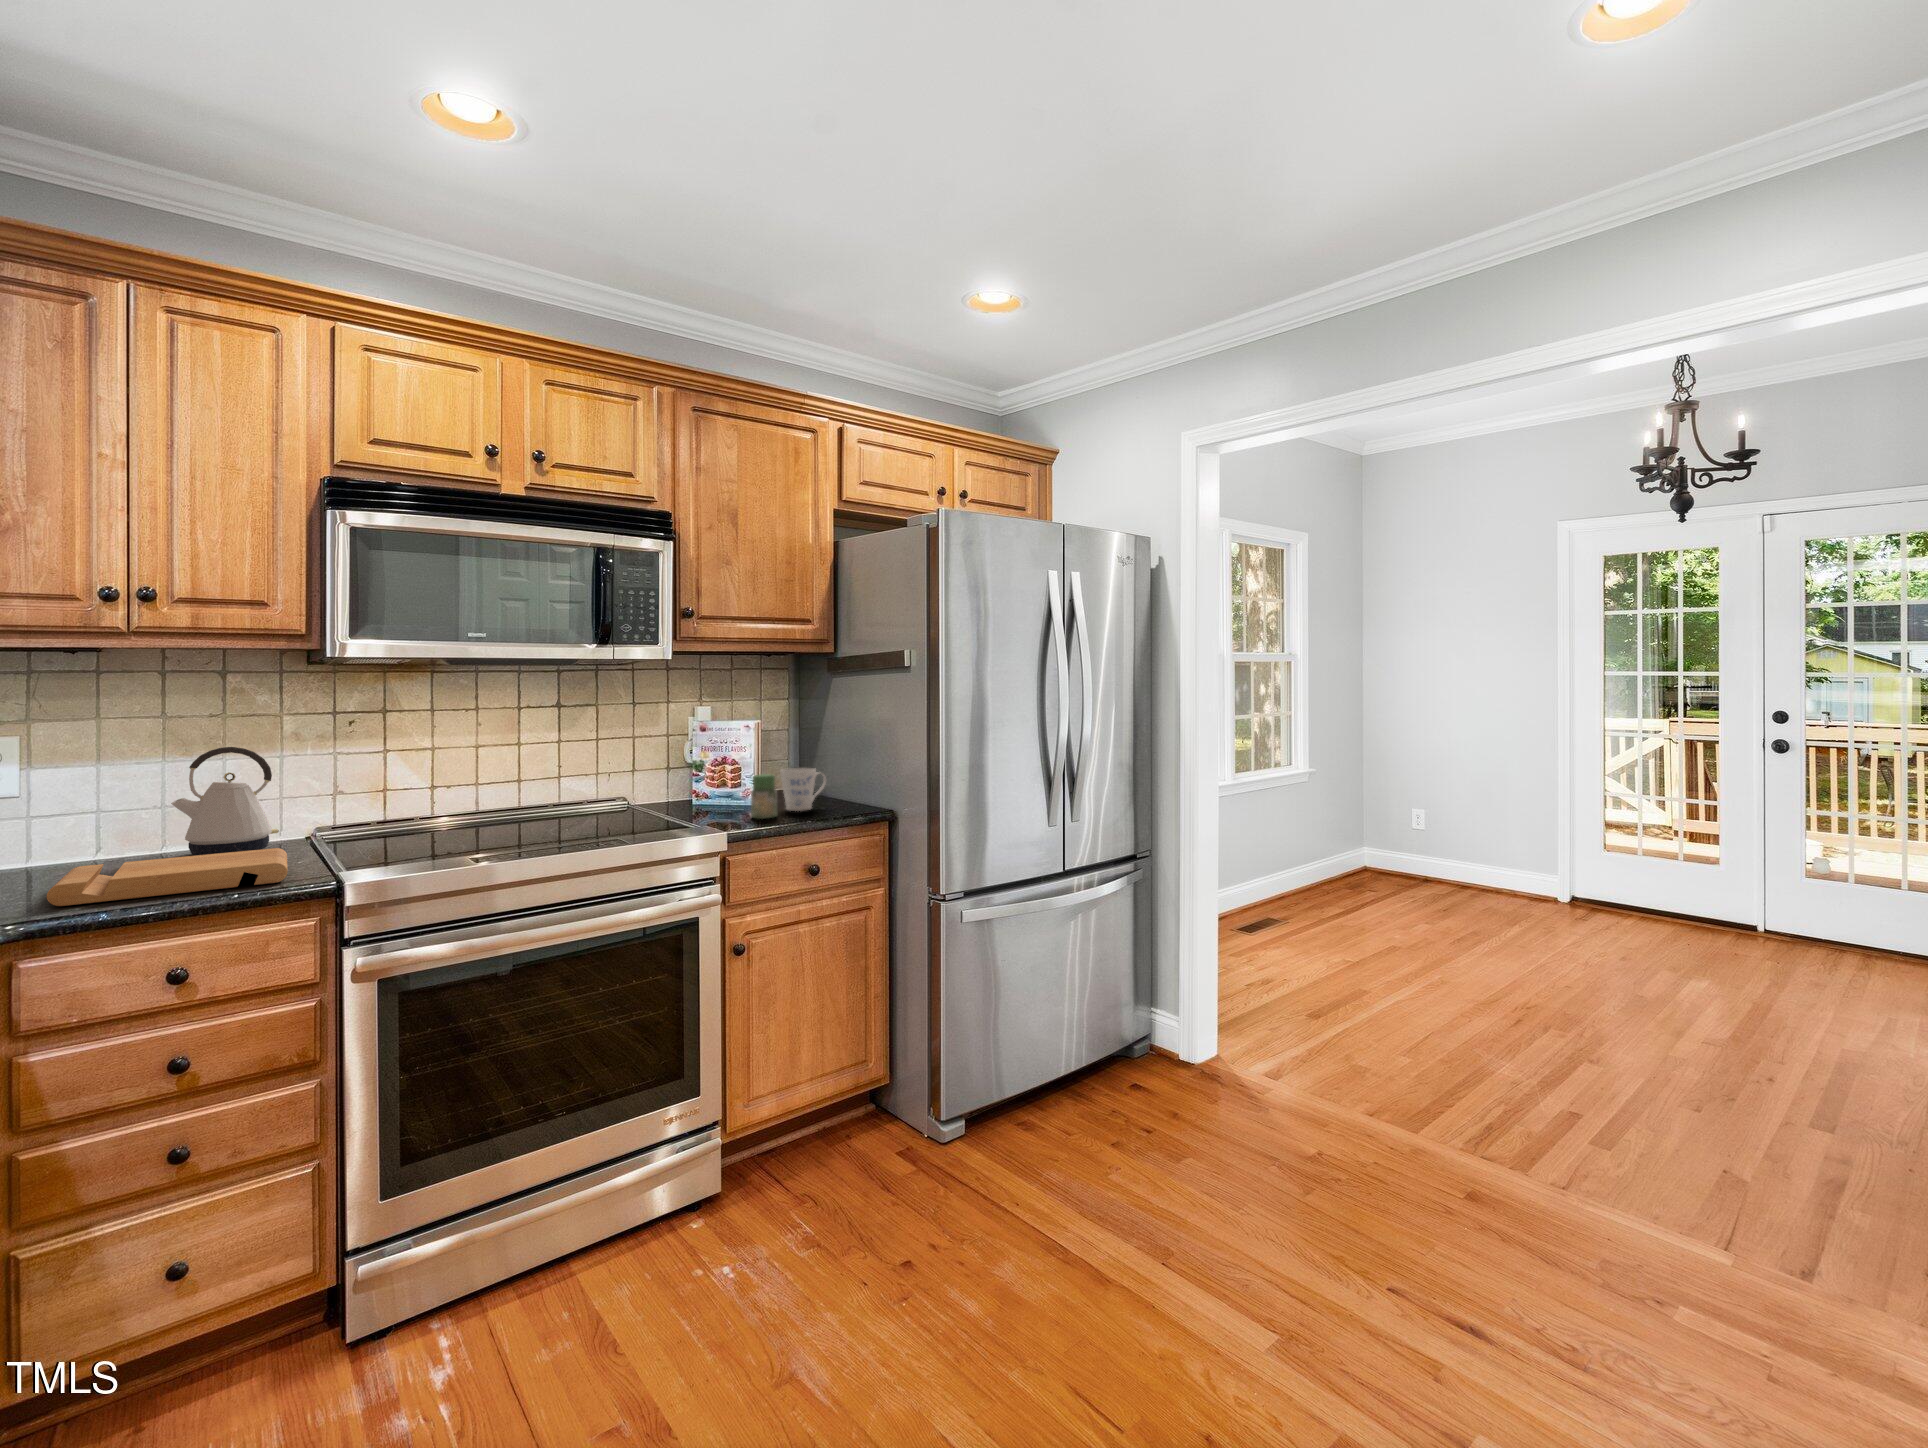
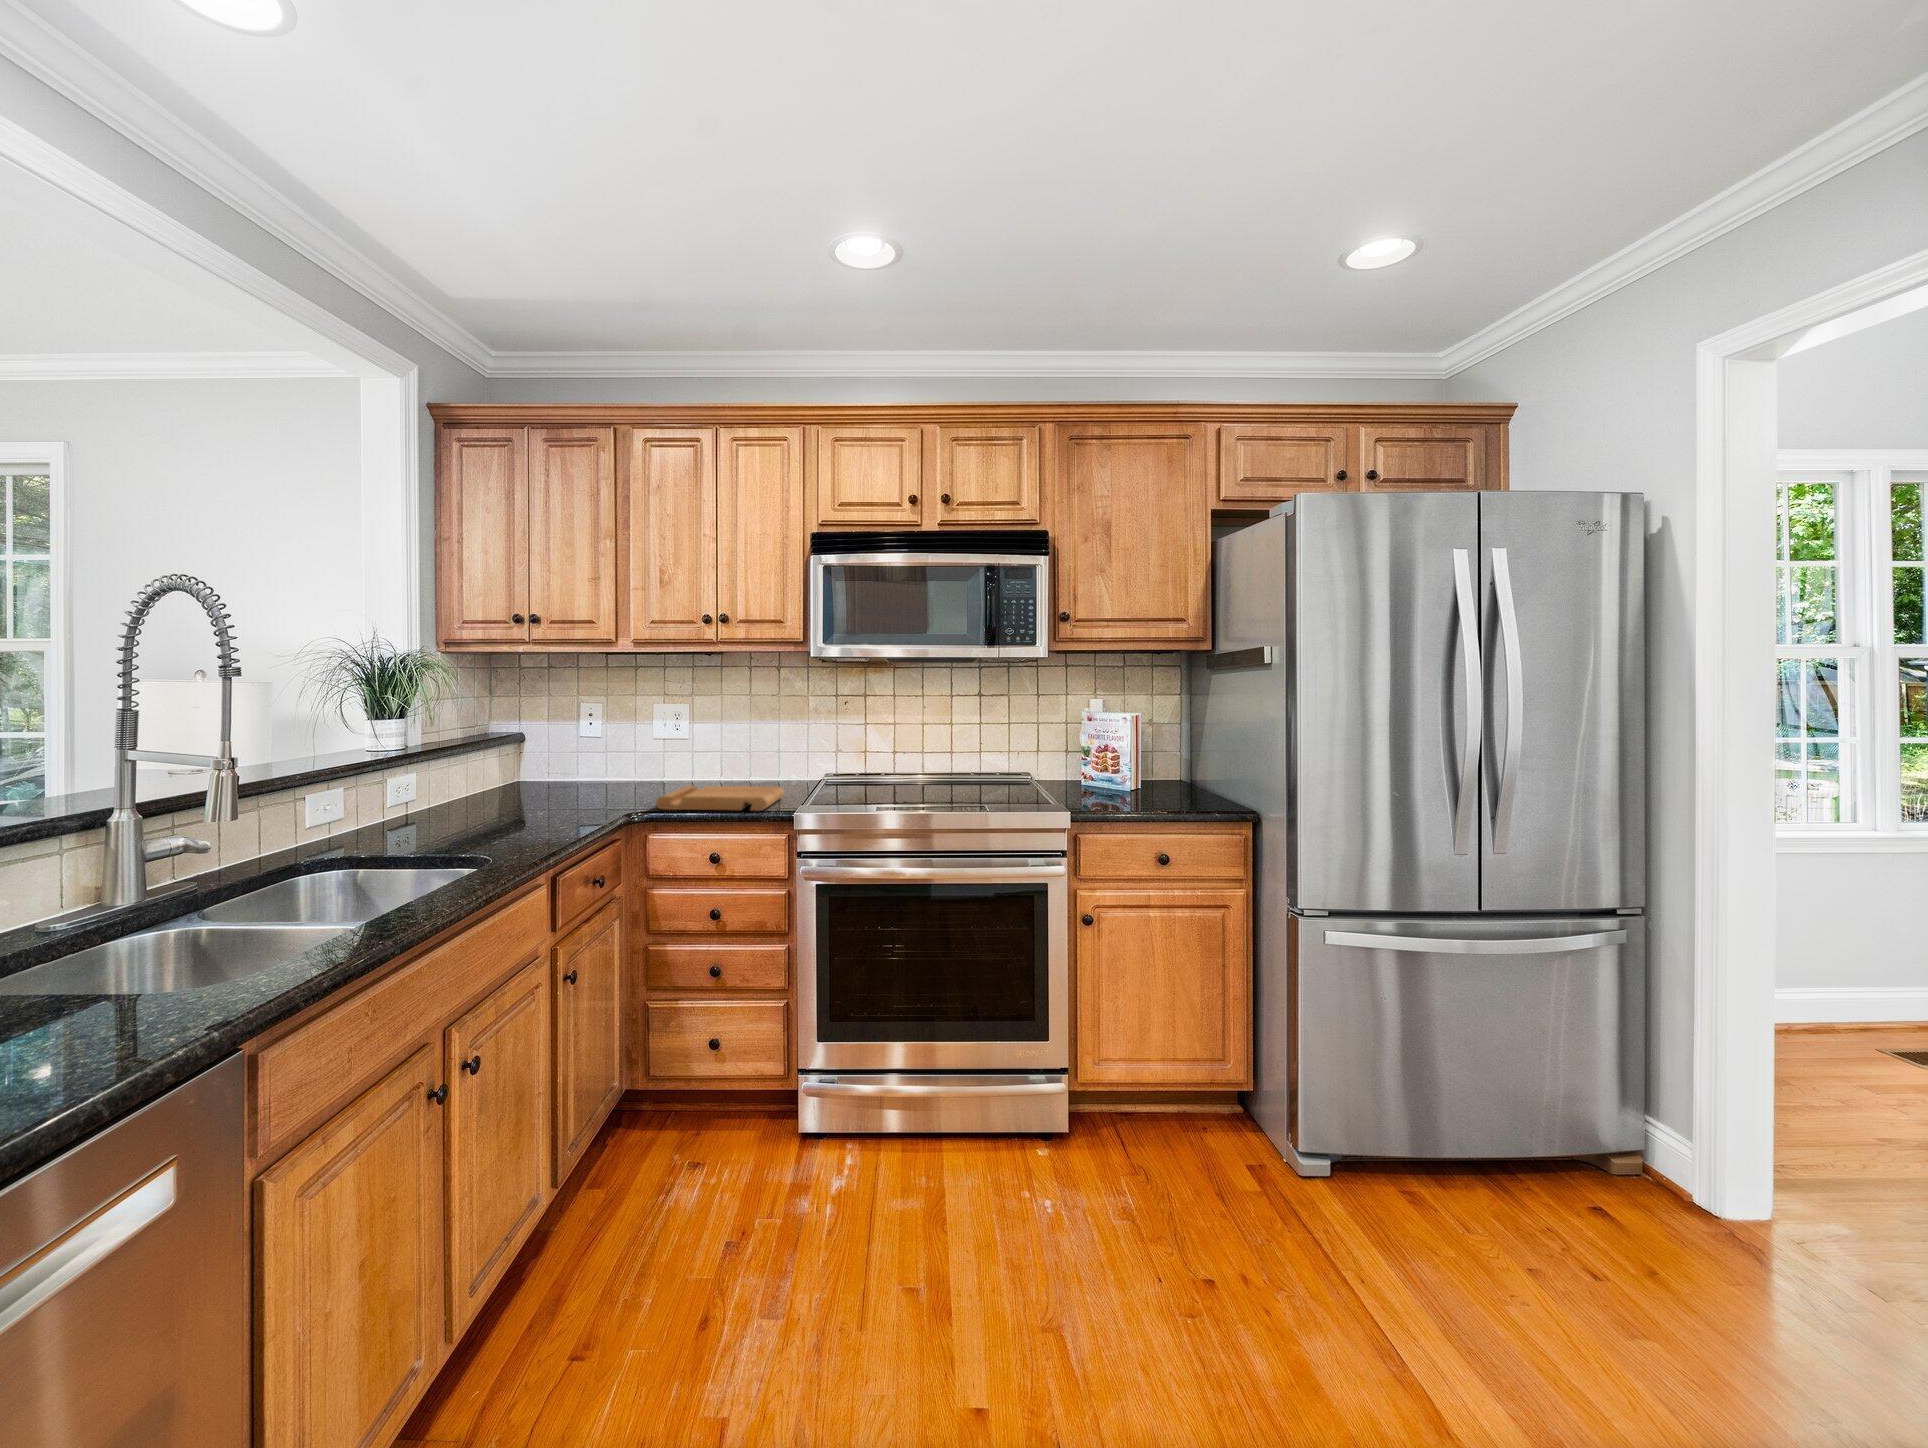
kettle: present [171,747,279,855] -> none [745,717,799,788]
mug: present [780,768,826,811] -> none [1146,759,1192,800]
jar: present [751,774,777,819] -> none [1111,763,1135,804]

